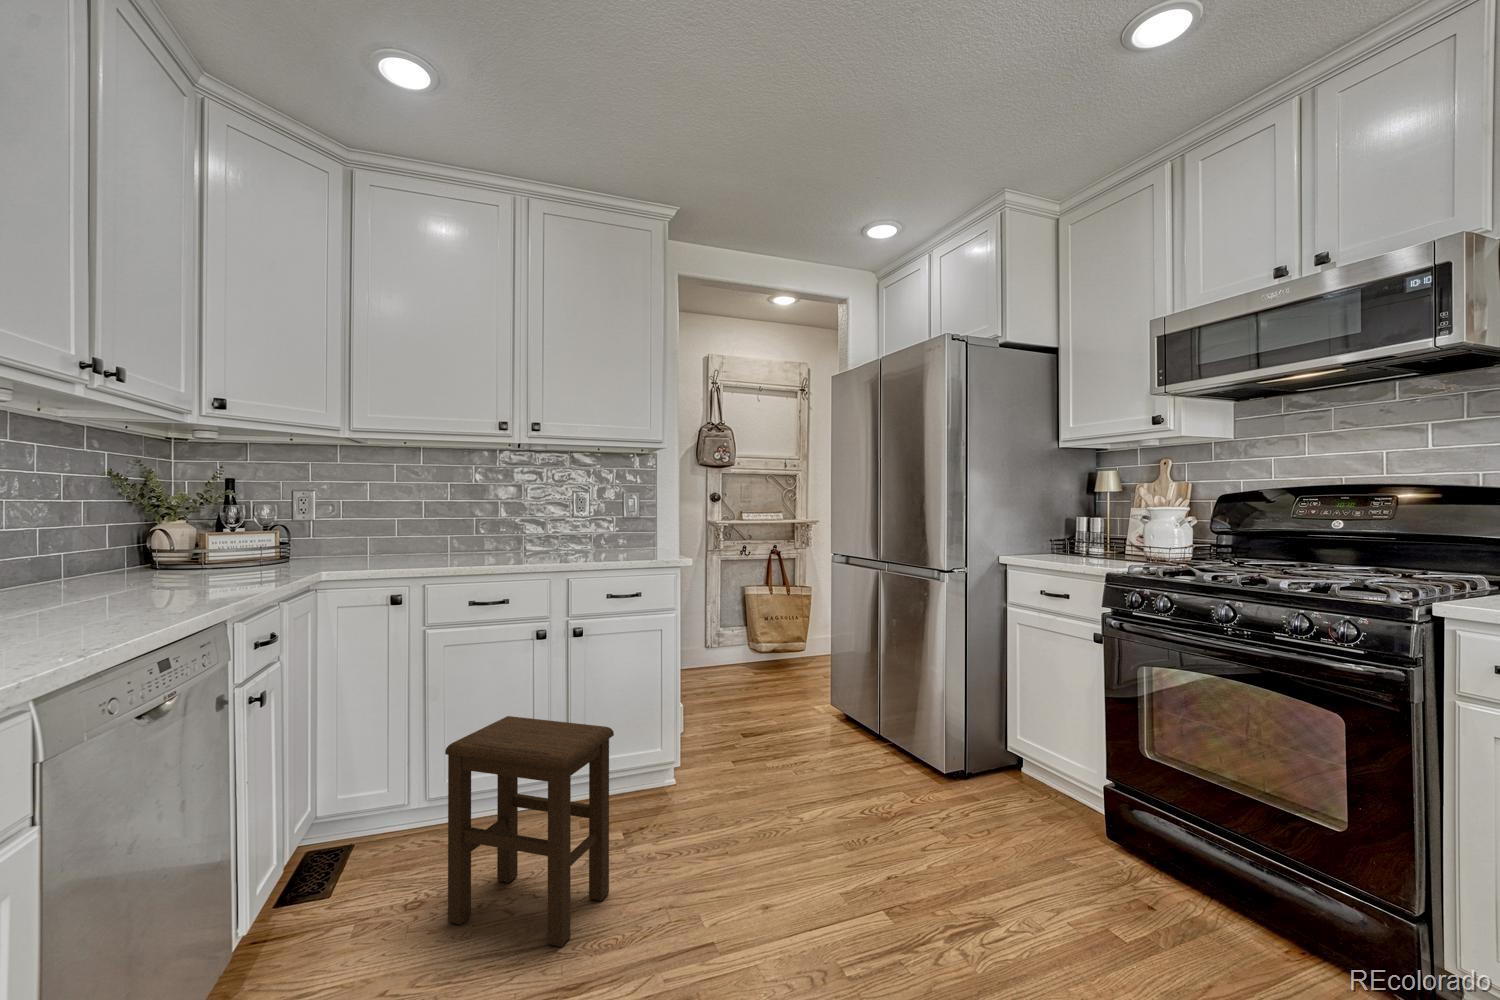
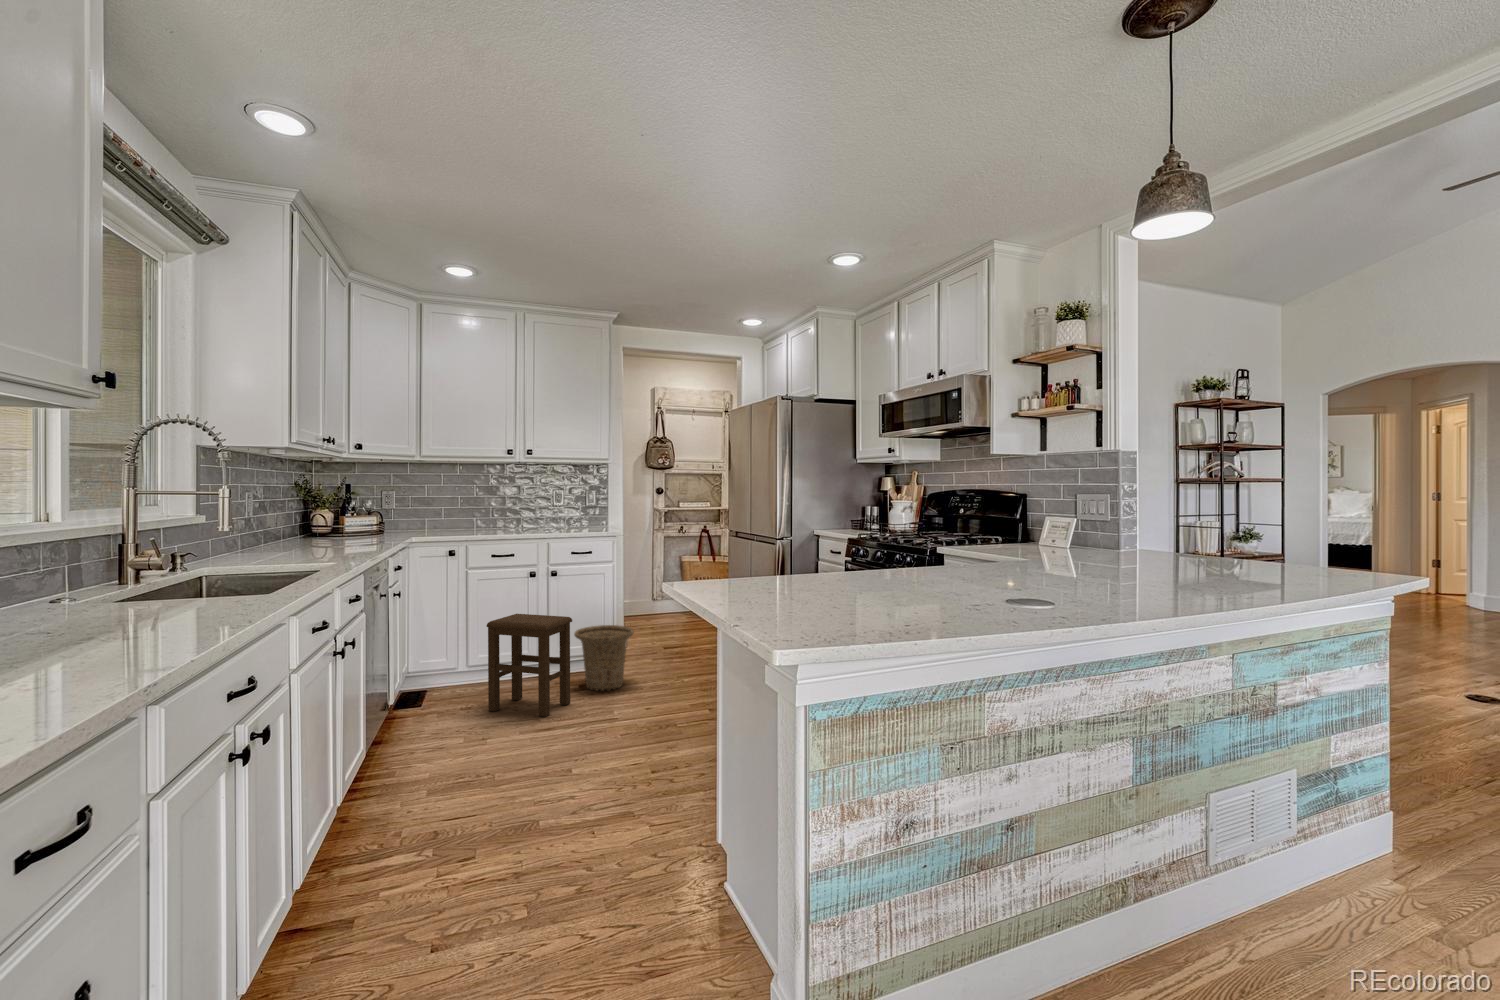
basket: none [613,720,718,852] -> present [574,625,634,691]

